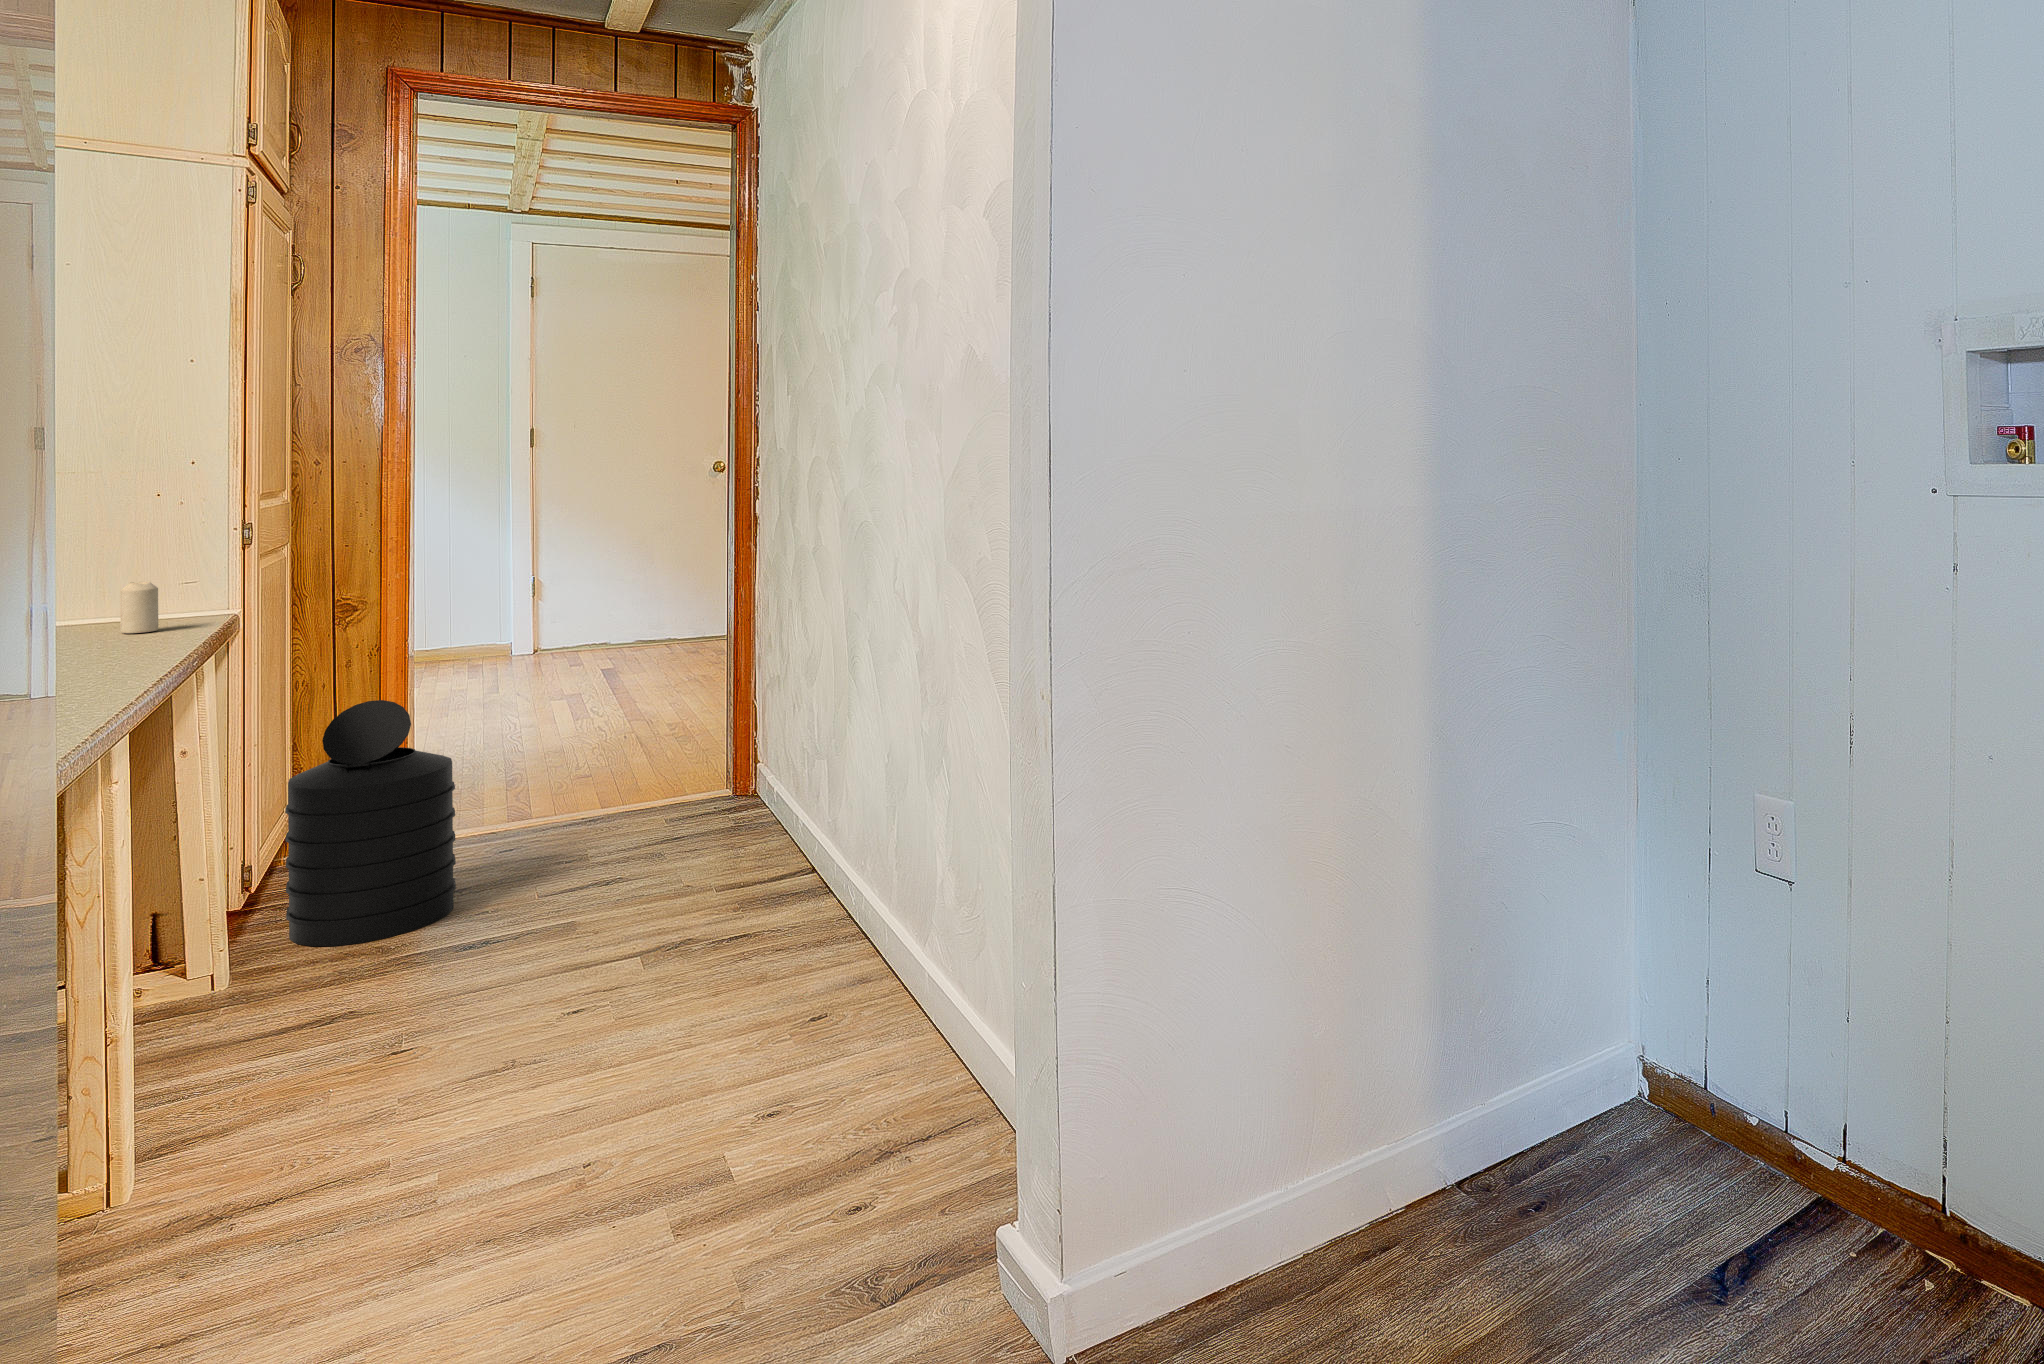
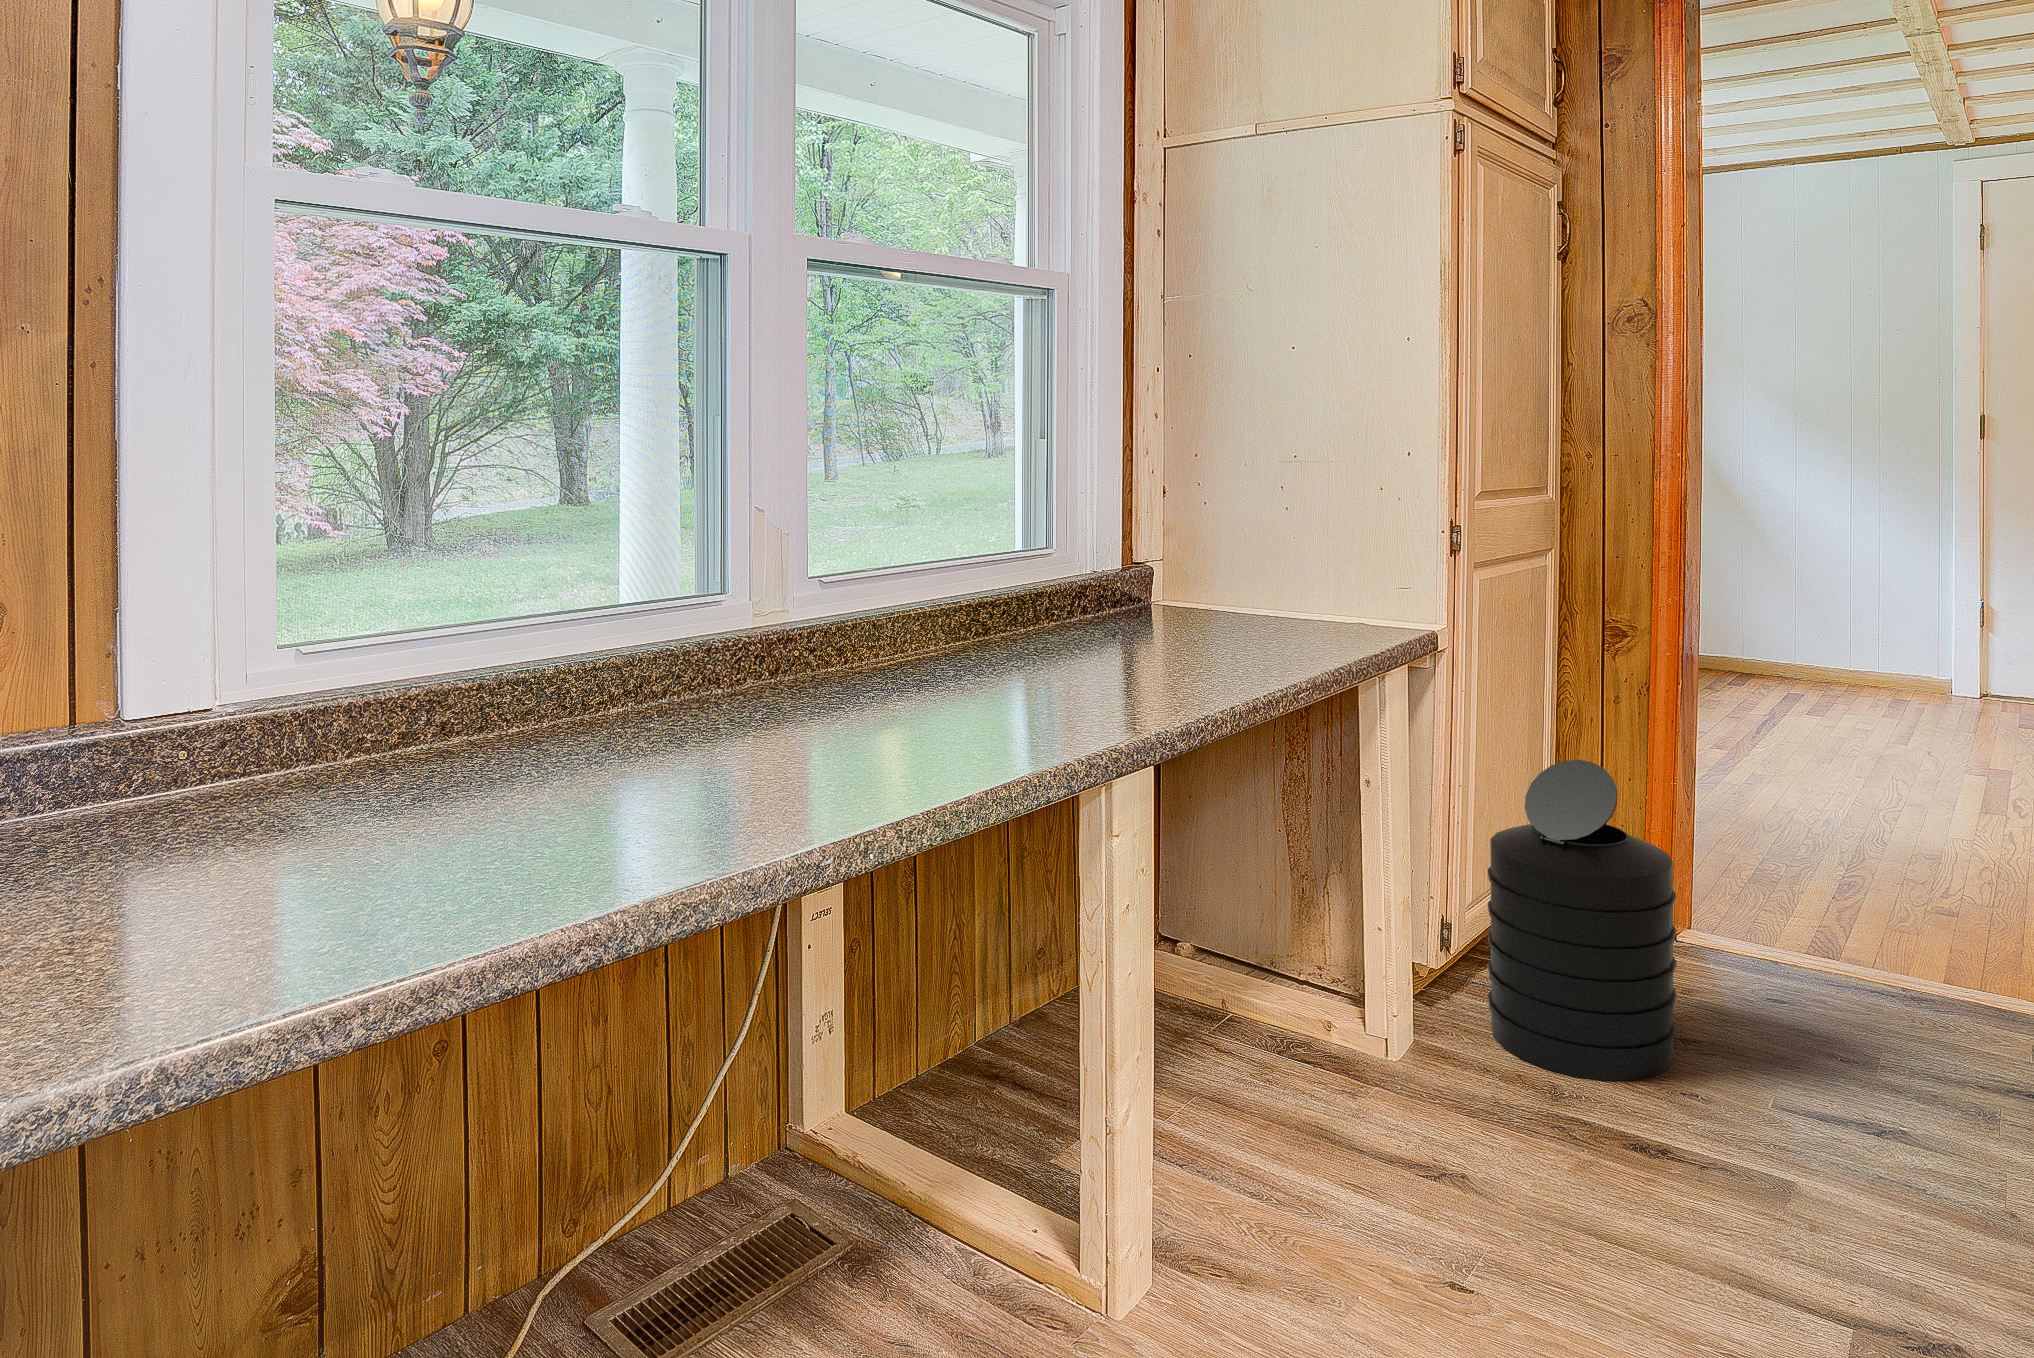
candle: present [120,581,158,633] -> none [1329,579,1360,636]

